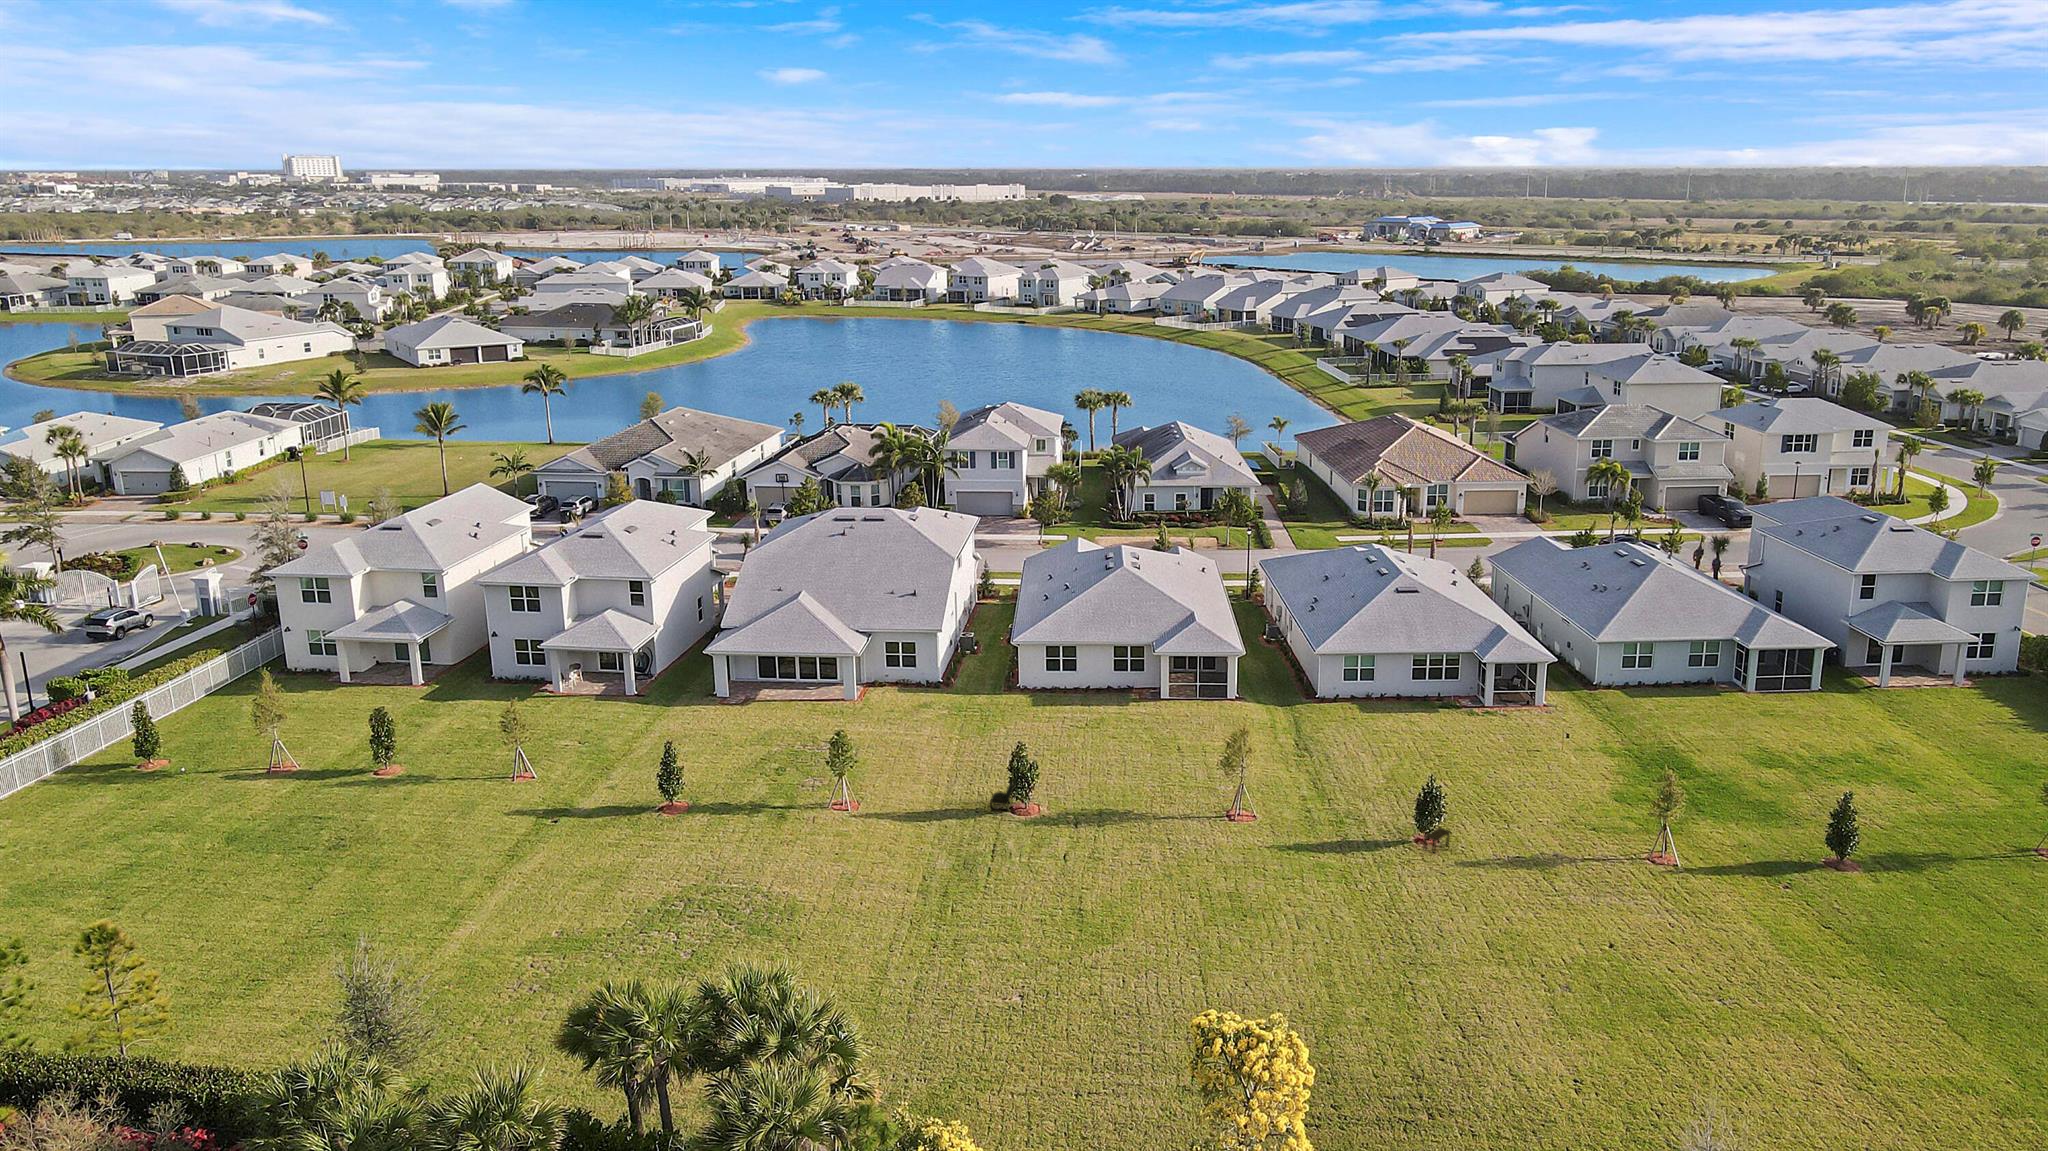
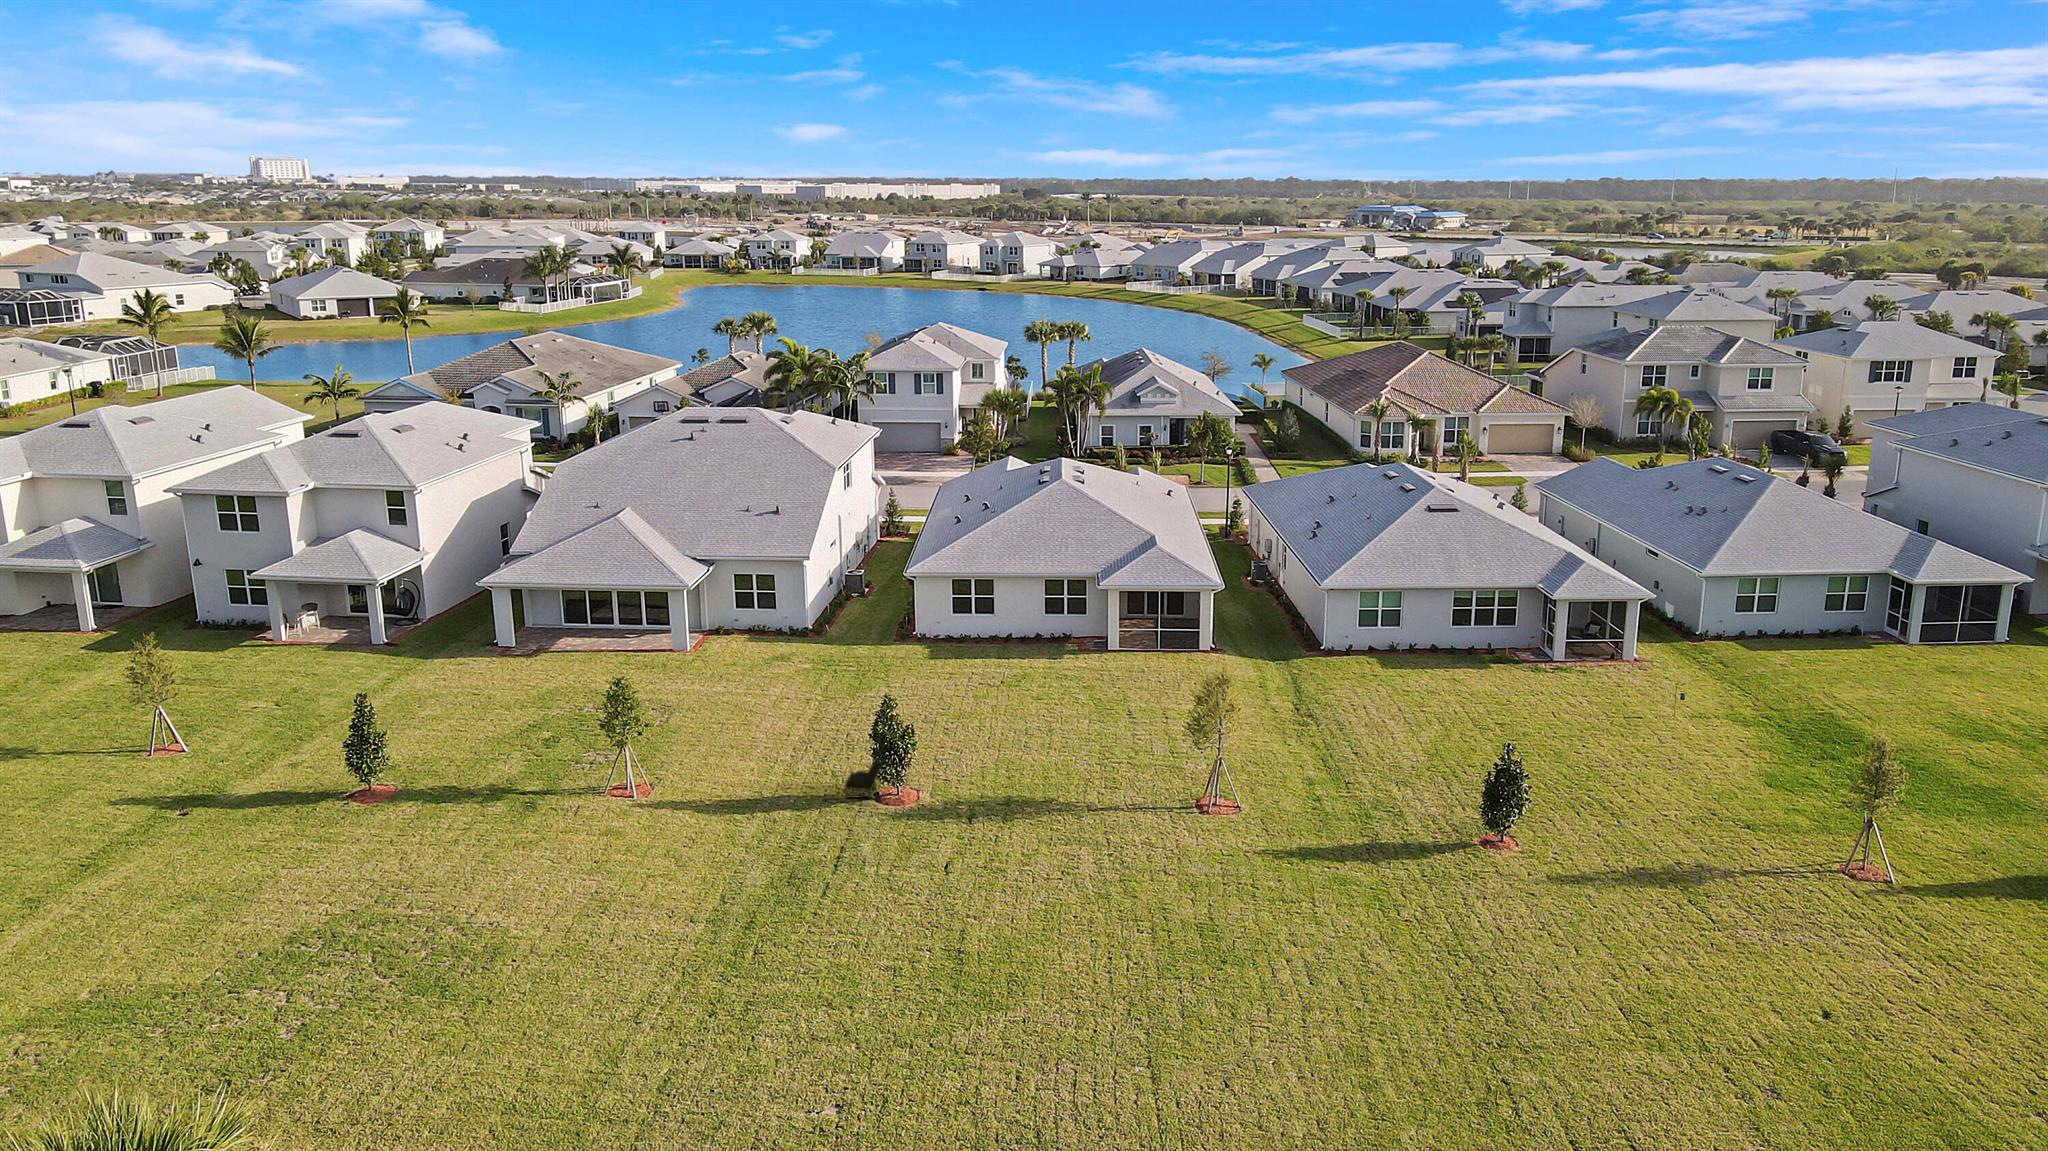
bench: present [1423,828,1450,853] -> none [1496,823,1538,863]

